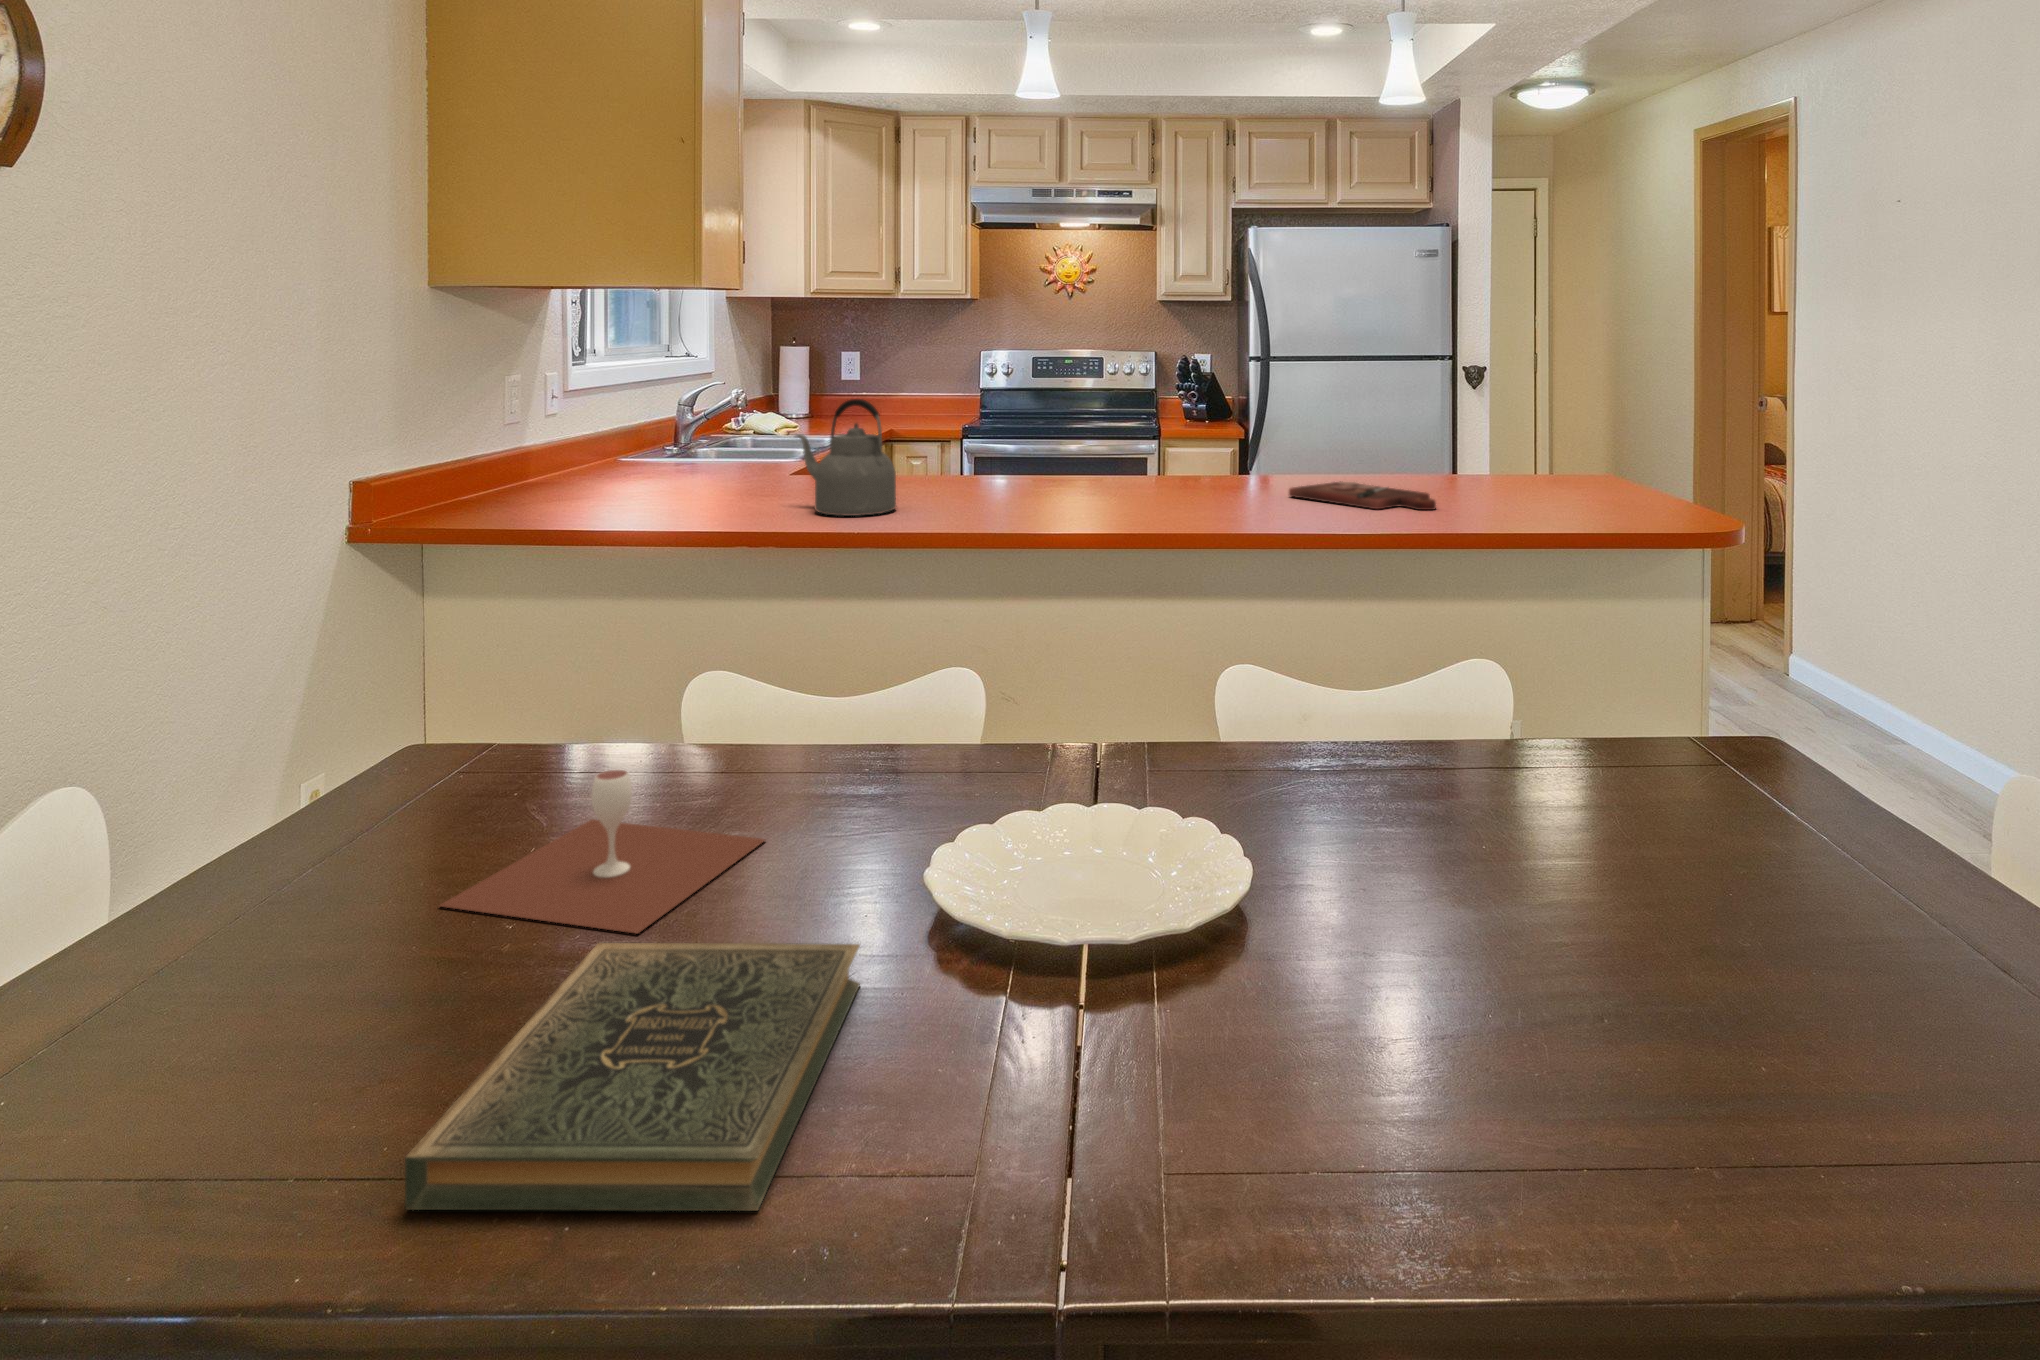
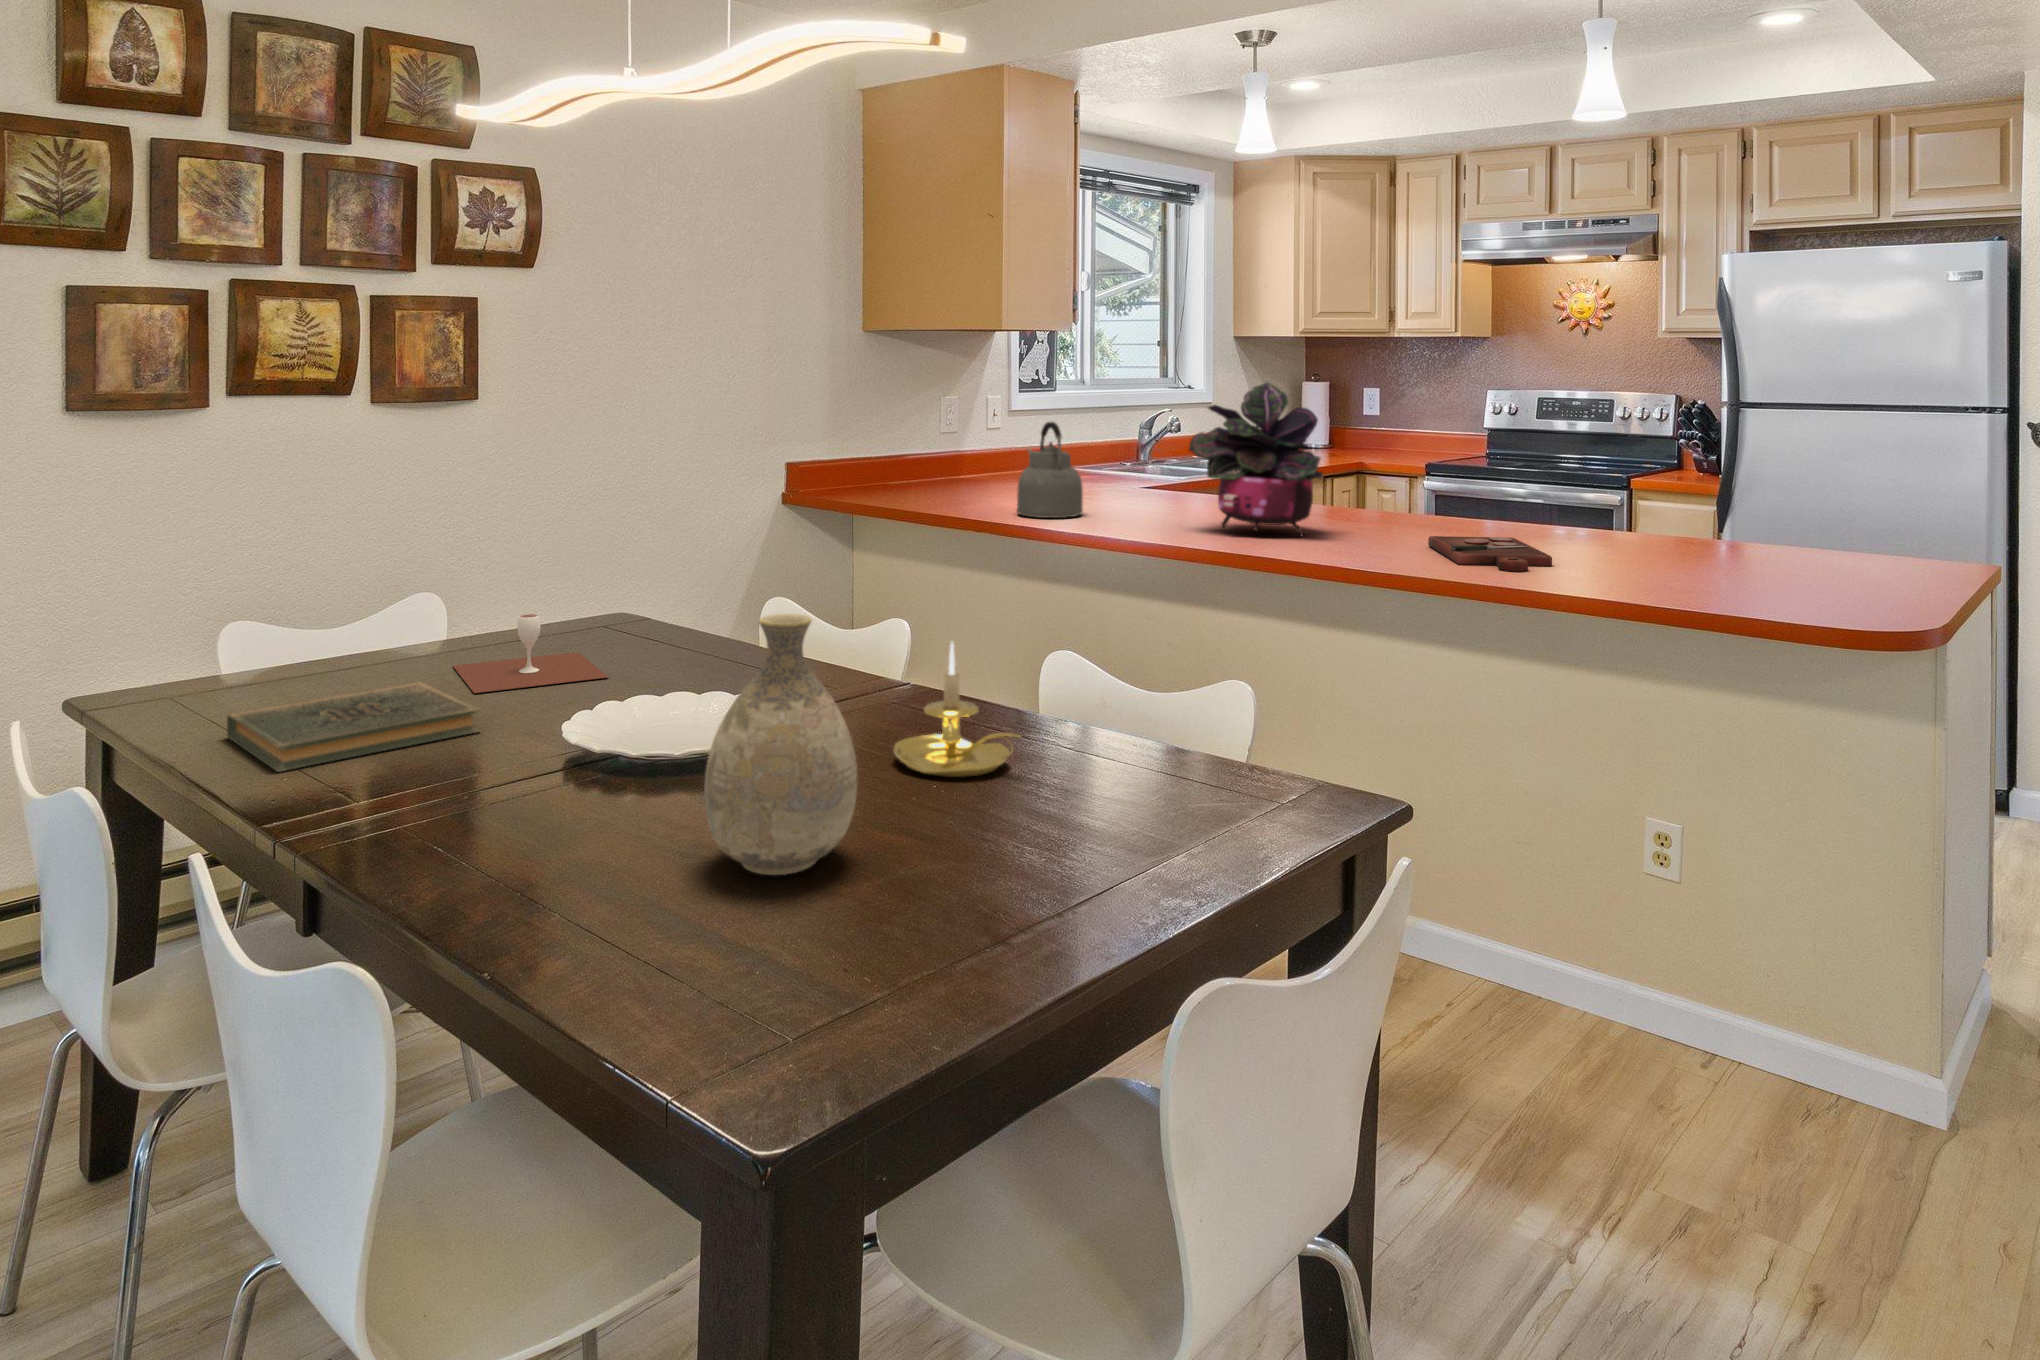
potted plant: none [1055,345,1198,502] -> present [1189,383,1323,537]
vase: none [1609,648,1822,998] -> present [705,614,858,875]
candle holder: none [1384,659,1541,826] -> present [893,642,1021,777]

